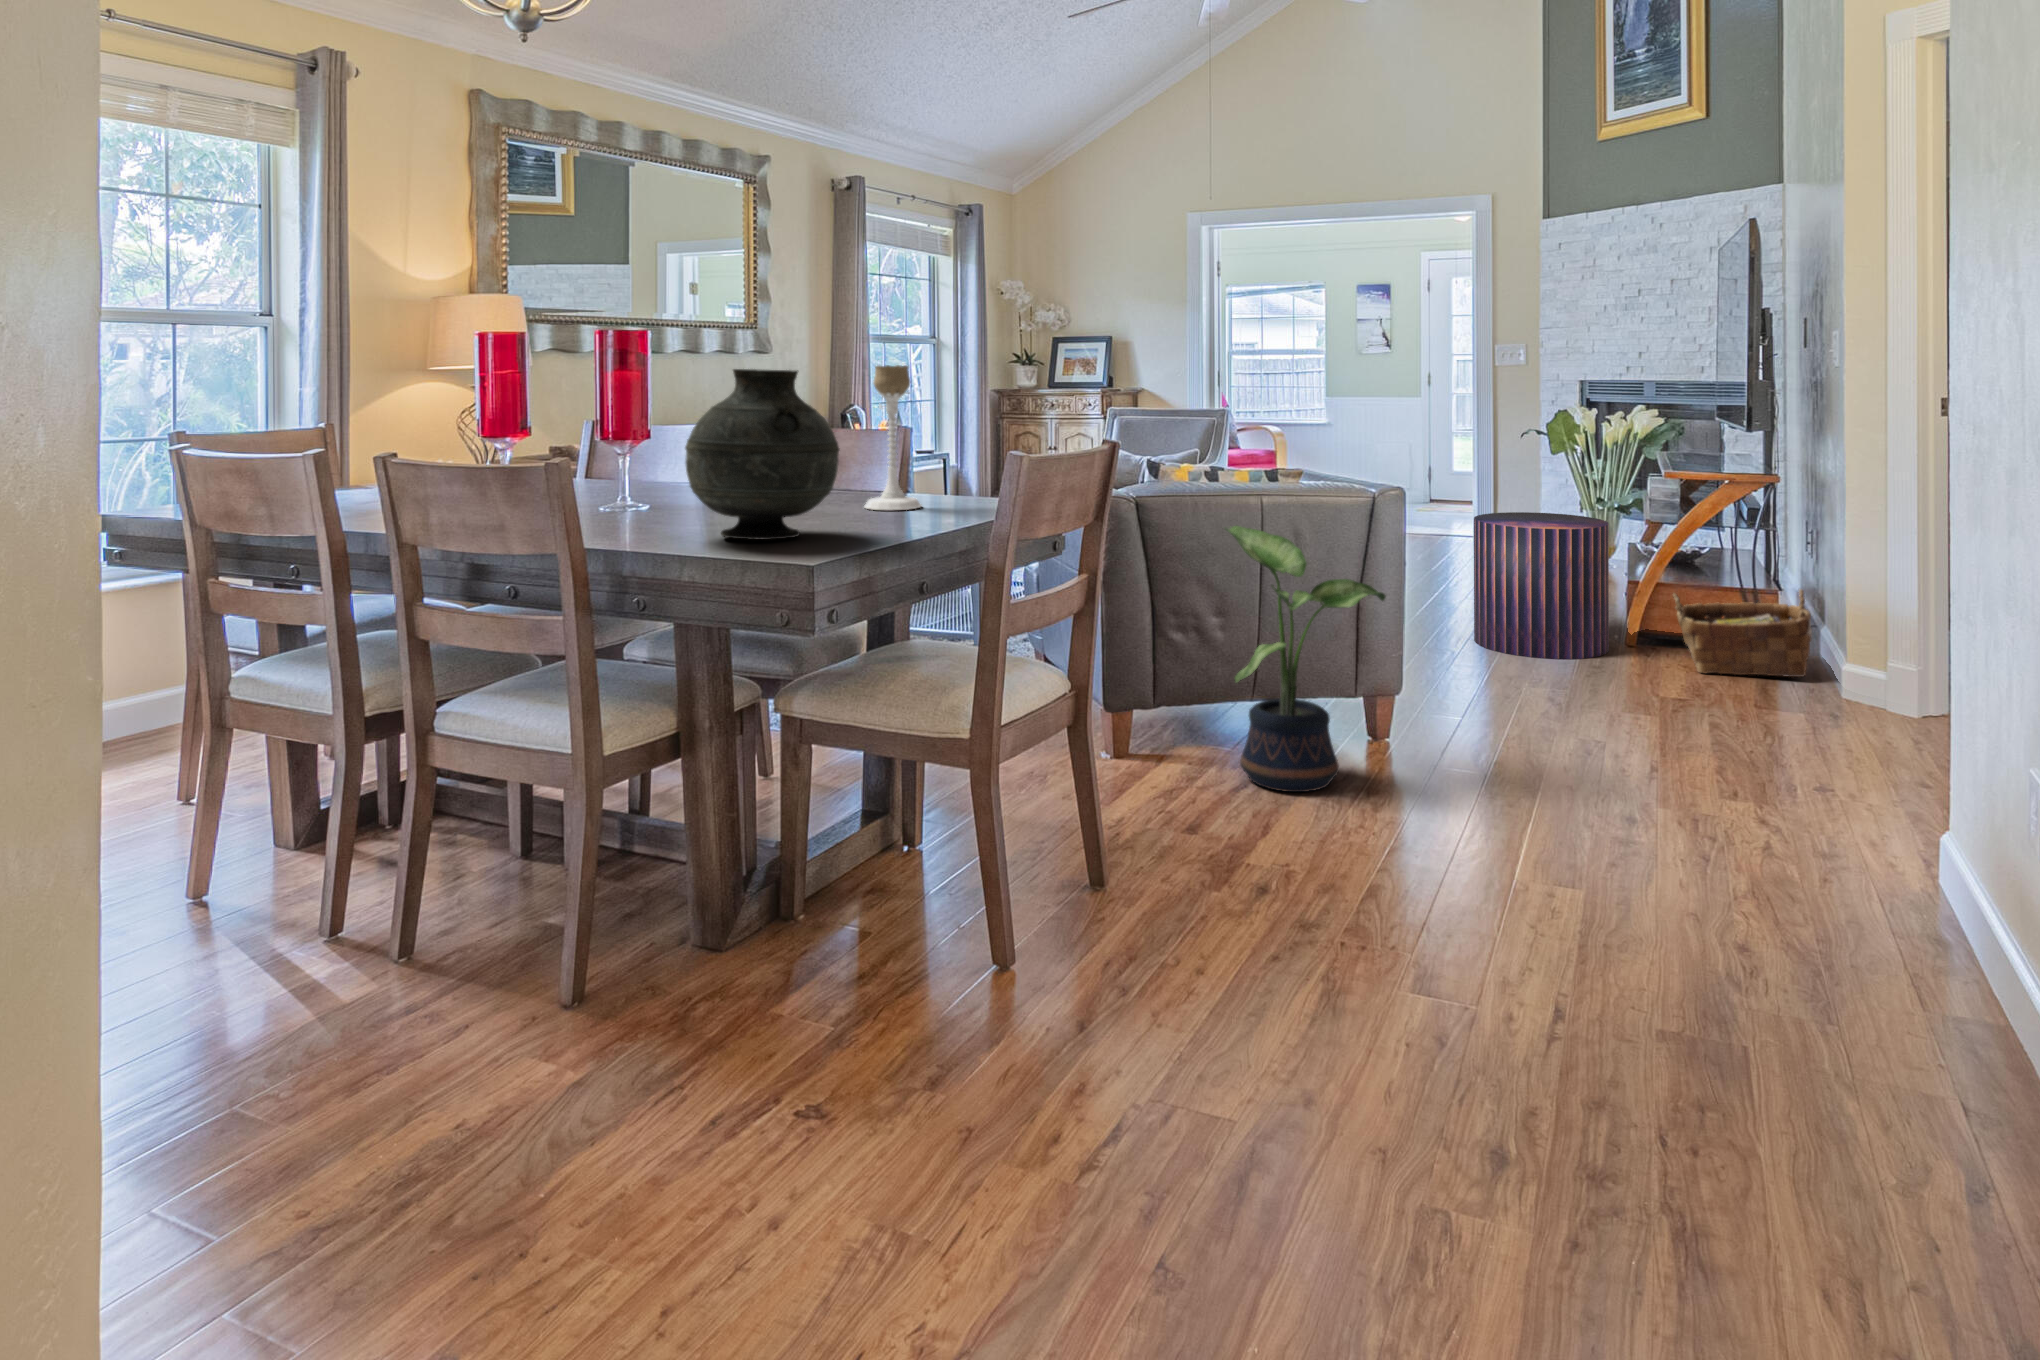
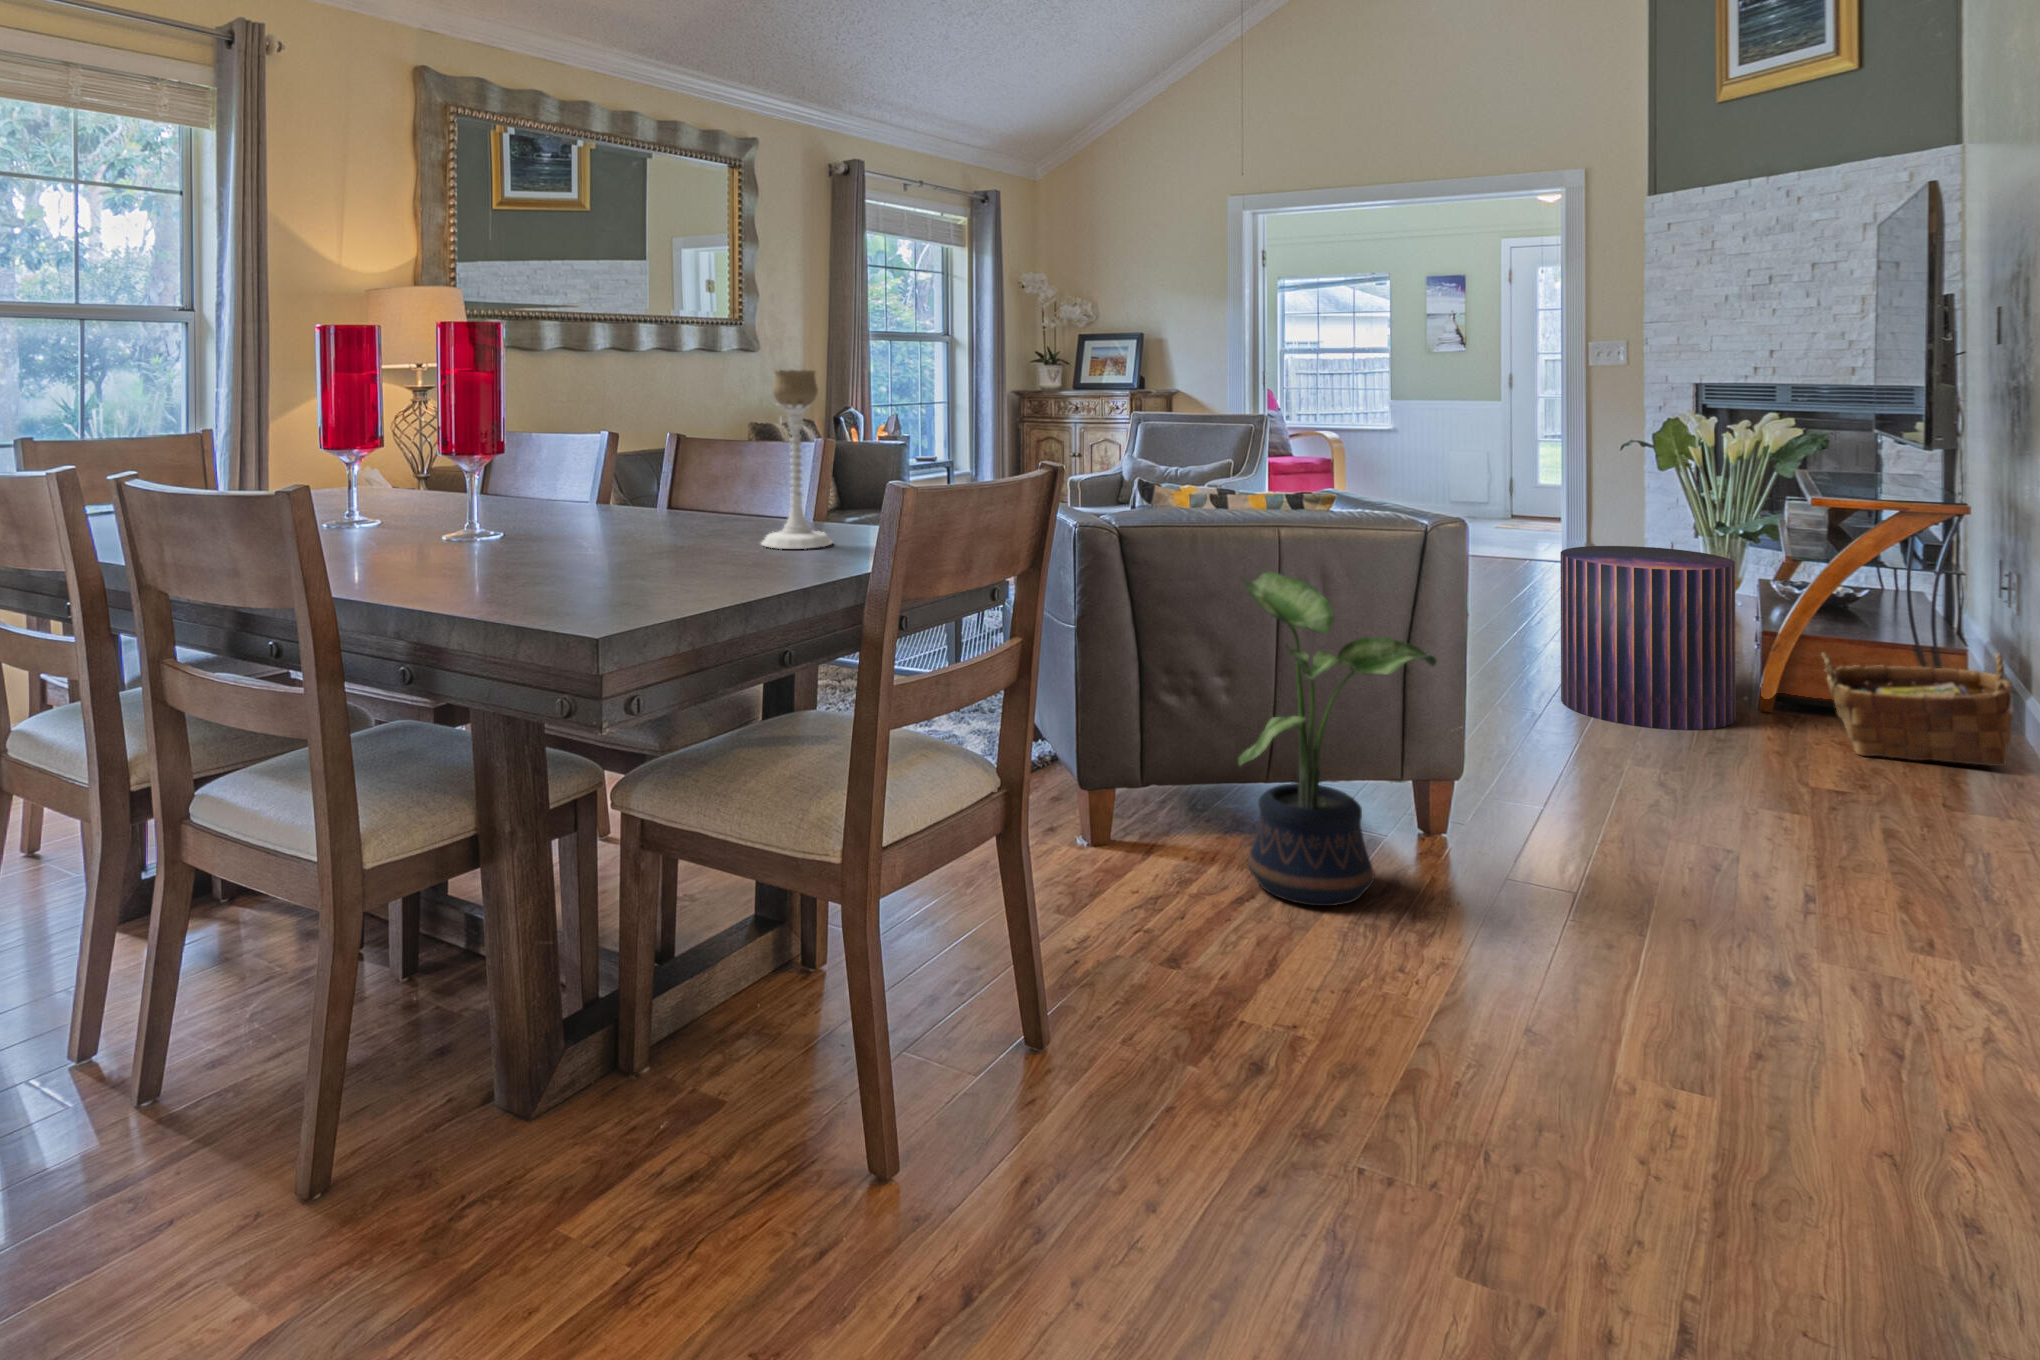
vase: present [685,369,840,540] -> none [502,375,699,592]

